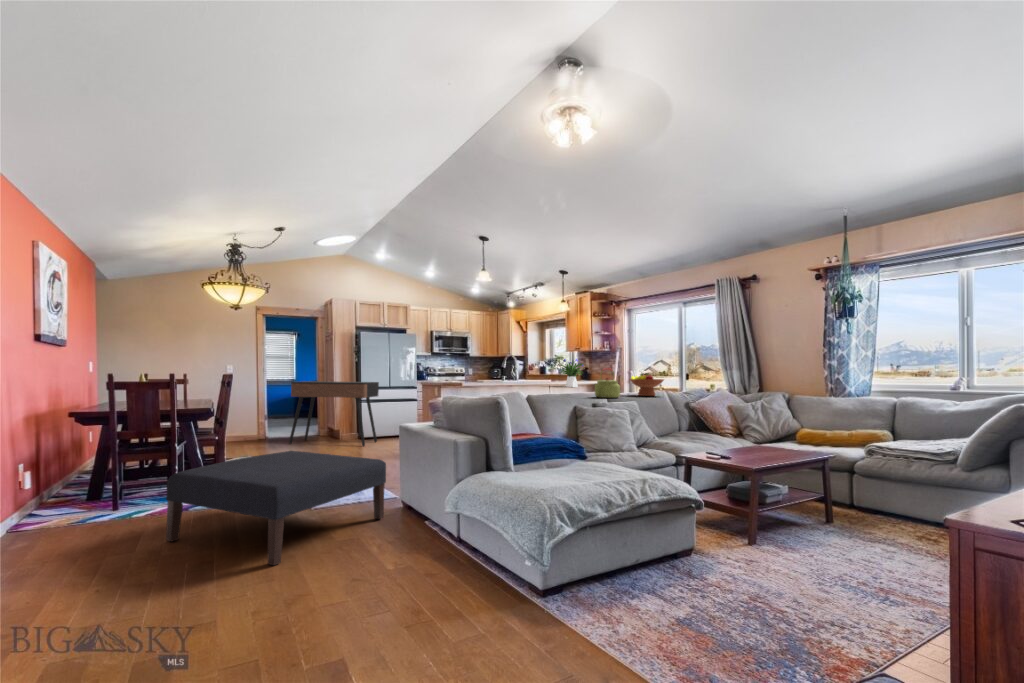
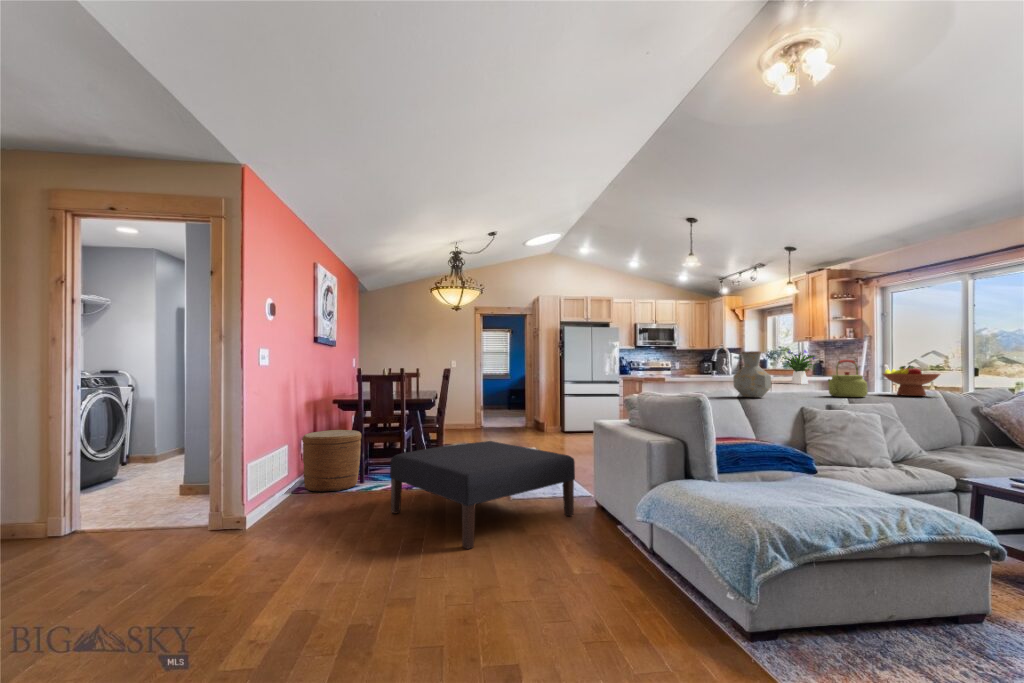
vase: none [527,361,555,400] -> present [733,351,771,398]
console table: present [289,381,379,446] -> none [500,377,579,440]
woven basket: none [21,448,116,530] -> present [302,430,361,492]

